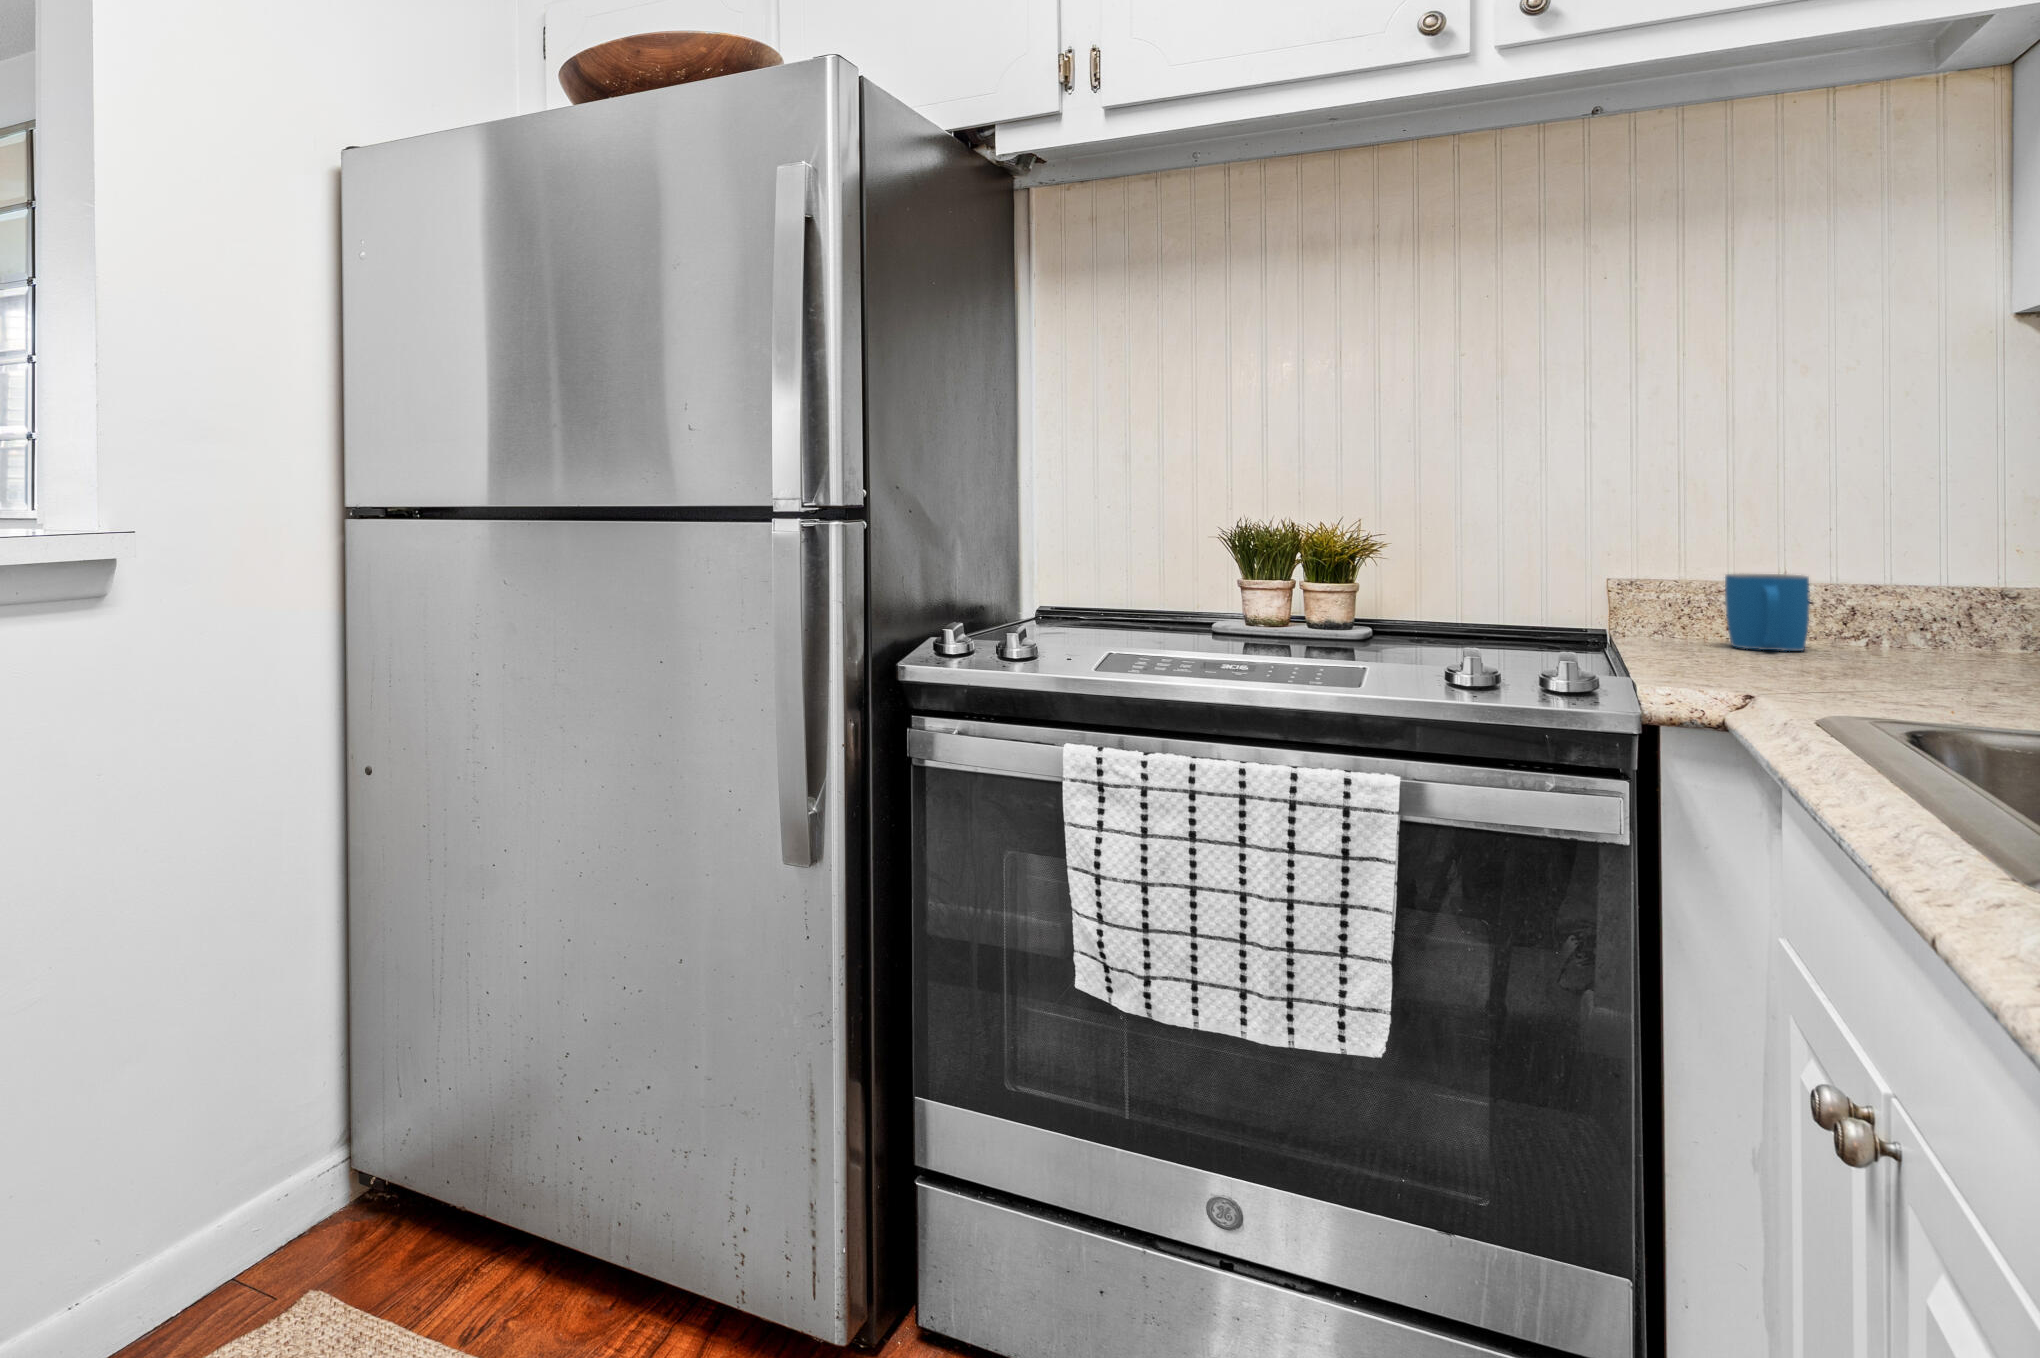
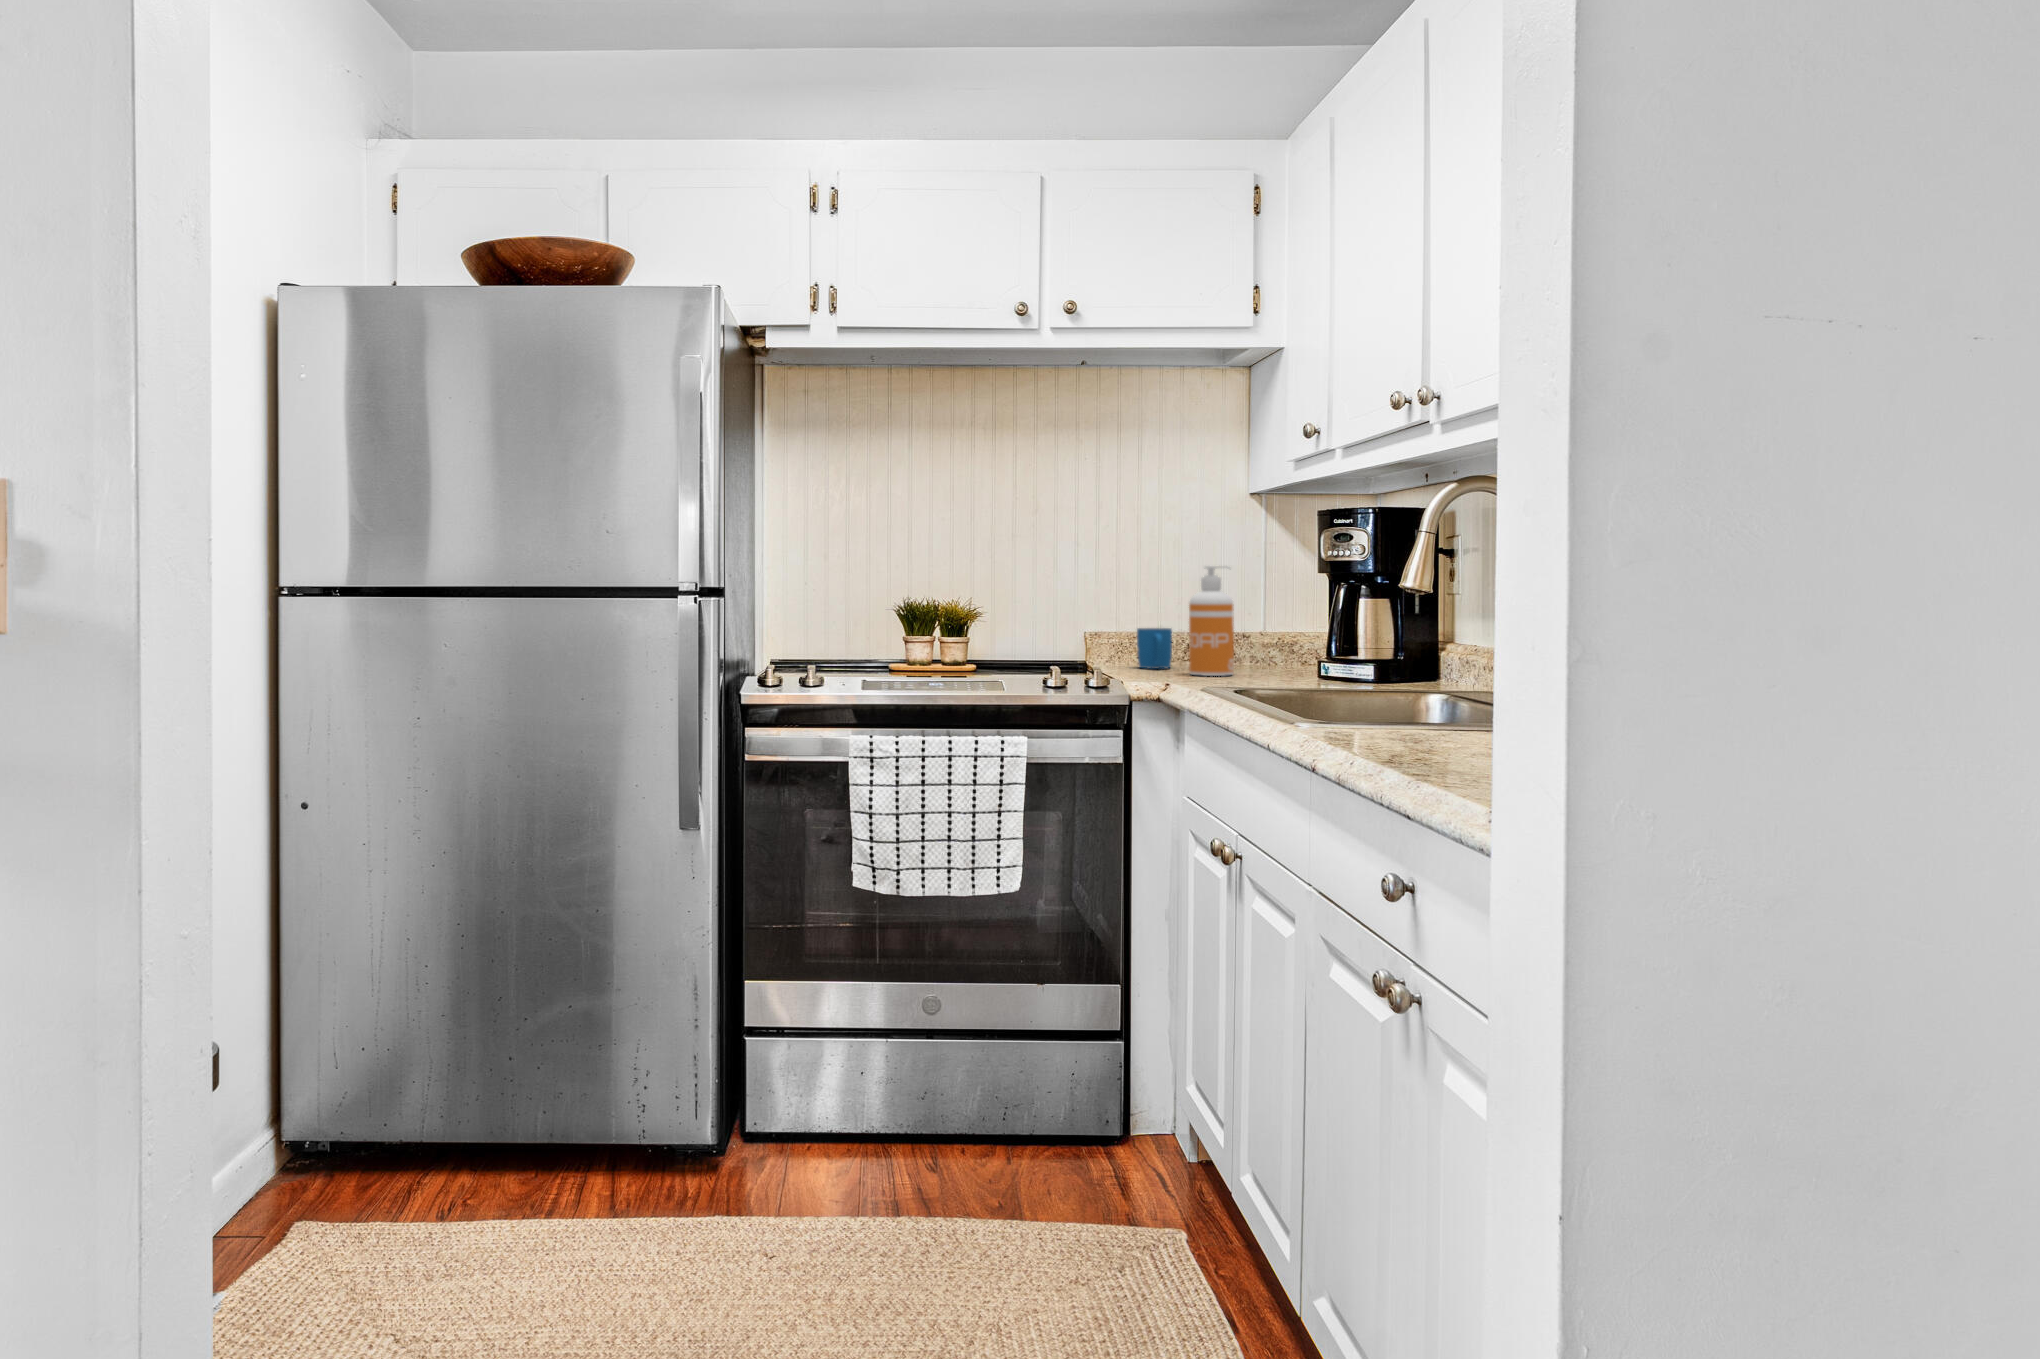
soap dispenser: none [1836,460,1953,677] -> present [1189,566,1234,676]

